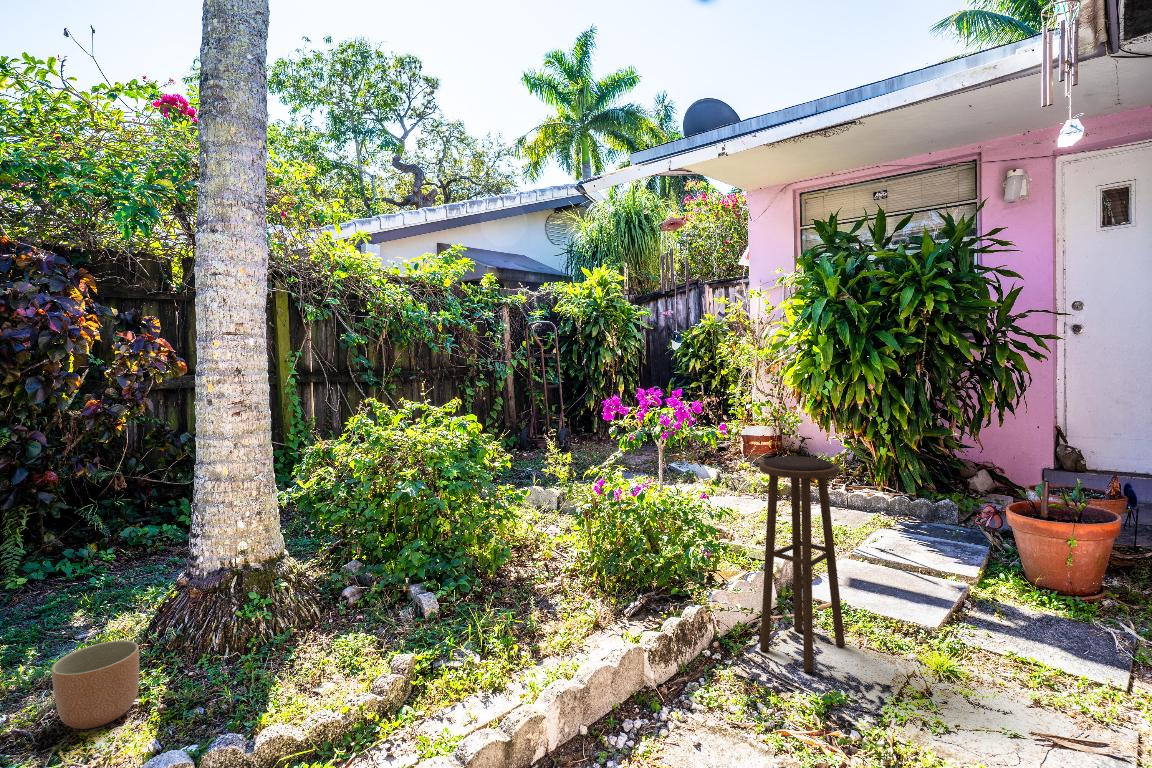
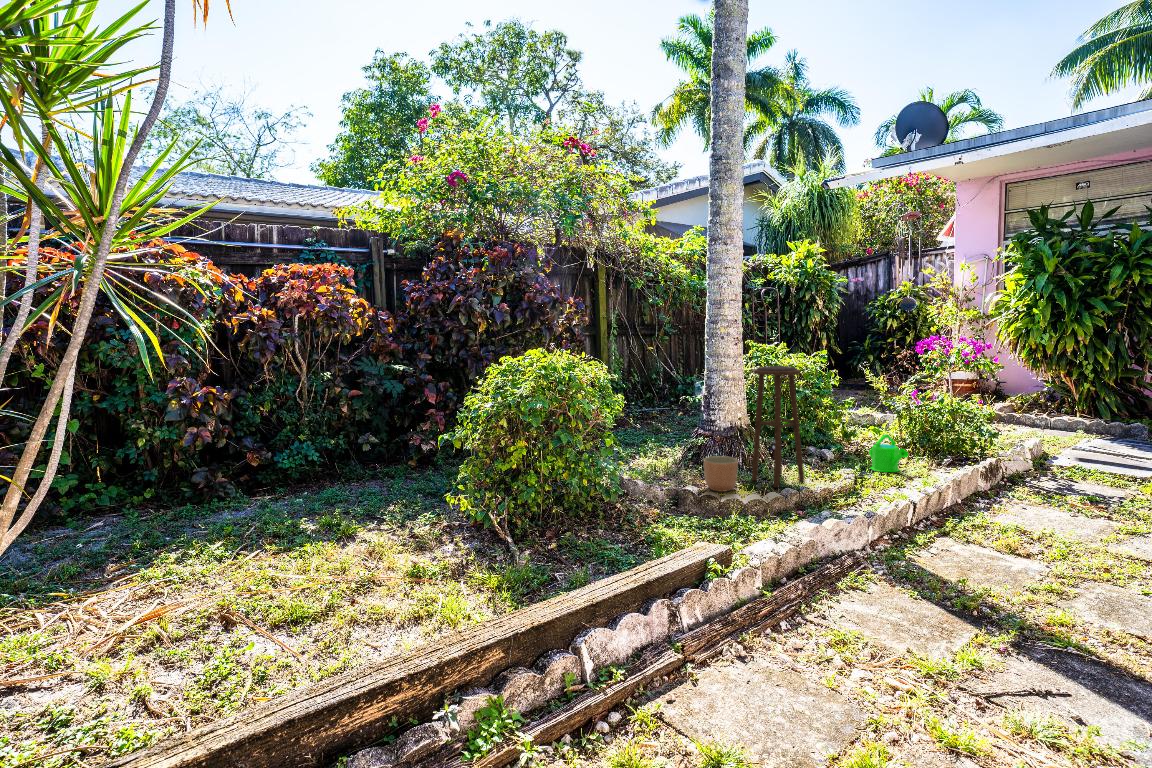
stool: present [759,456,845,672] -> present [752,366,804,488]
watering can: none [491,562,538,633] -> present [869,434,908,472]

